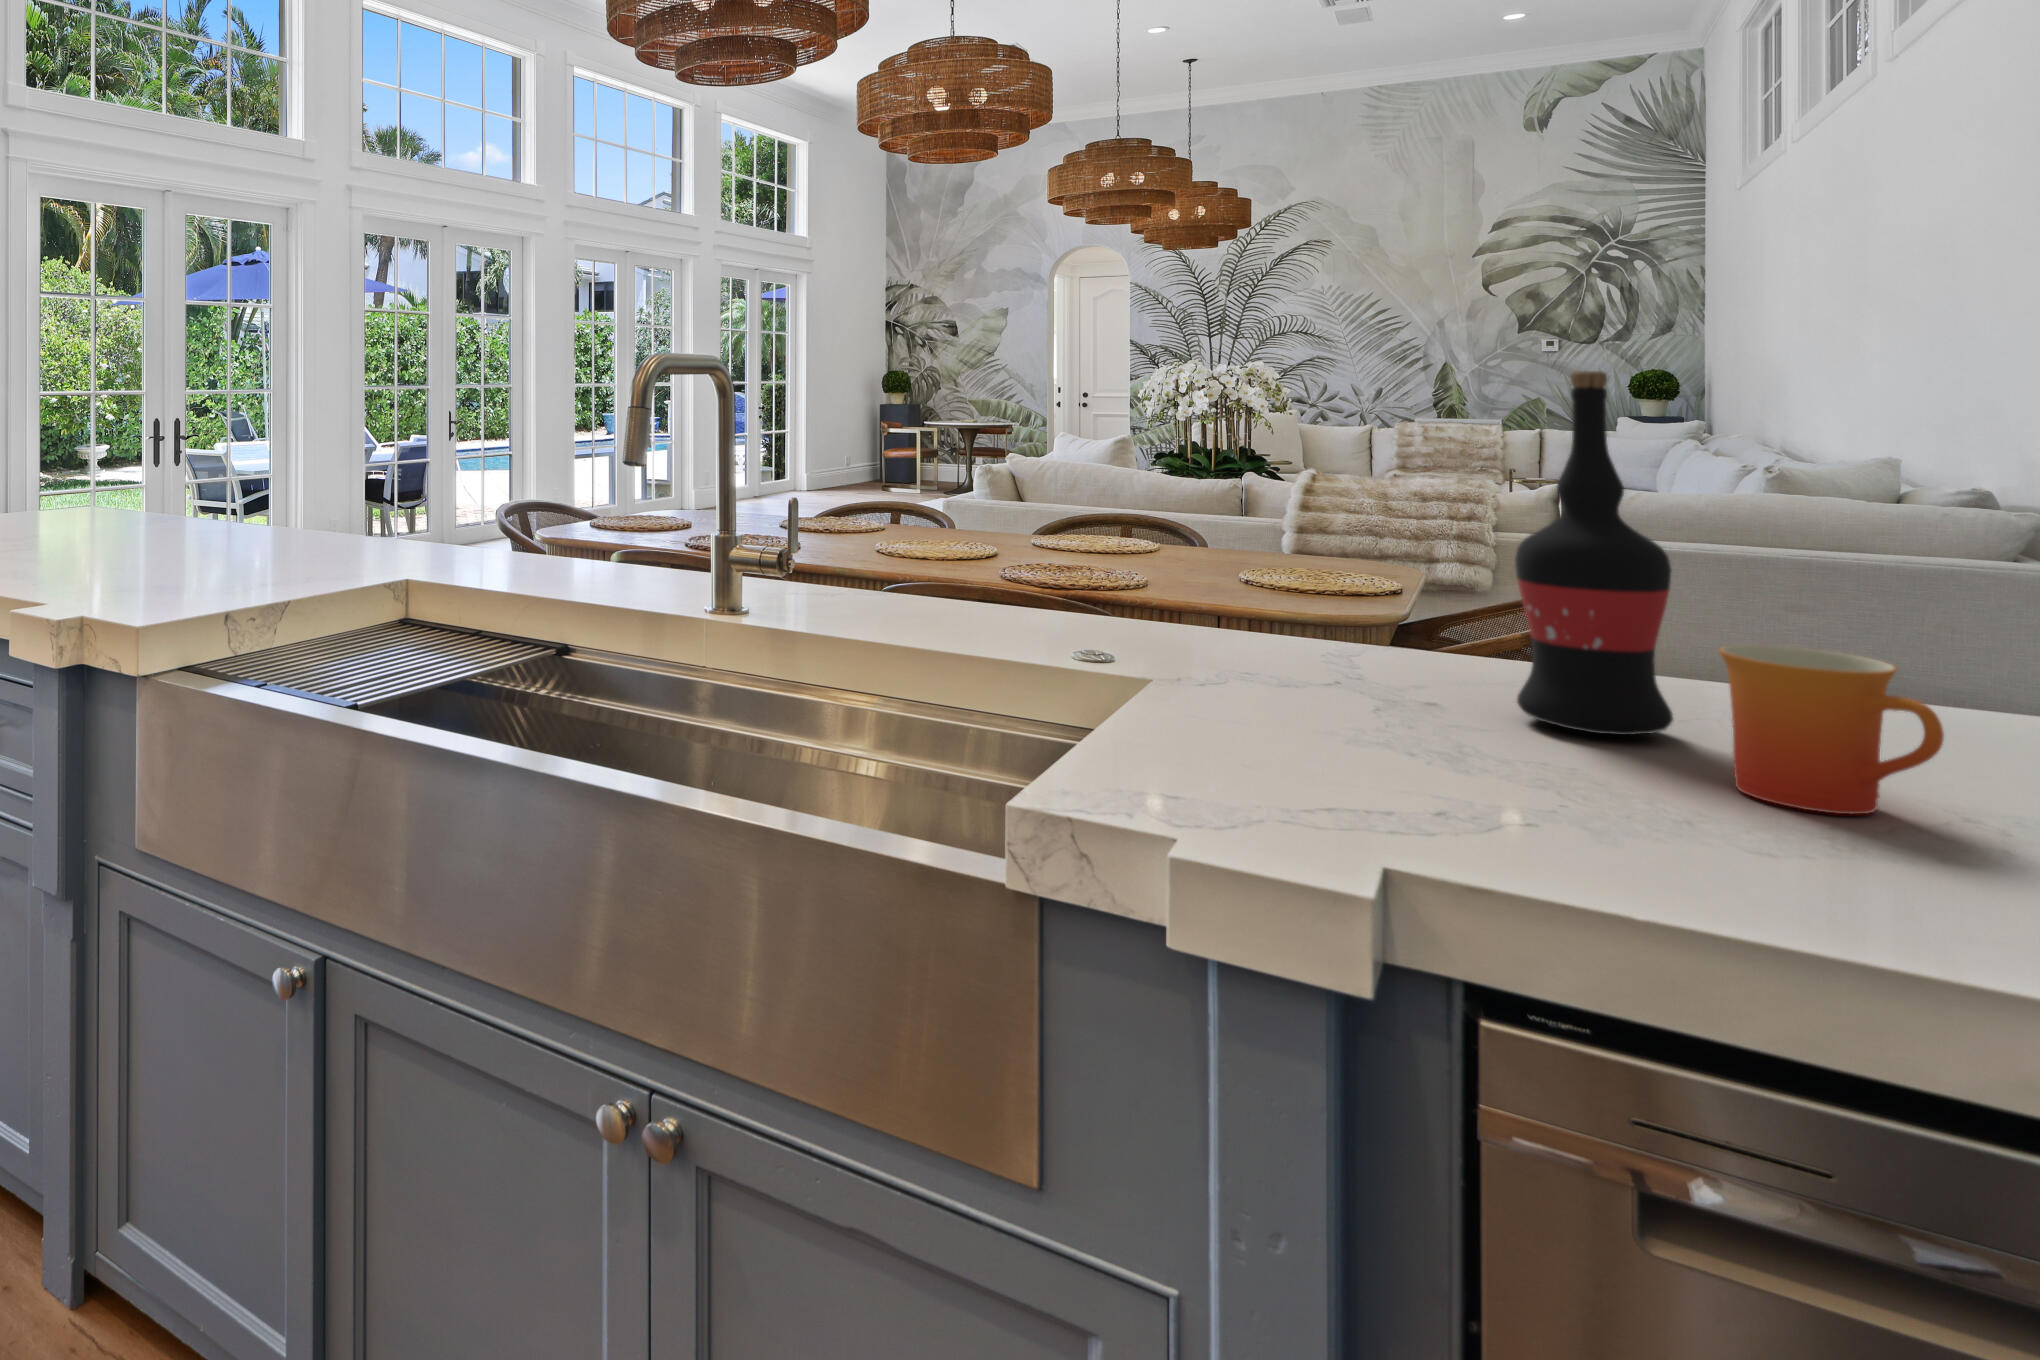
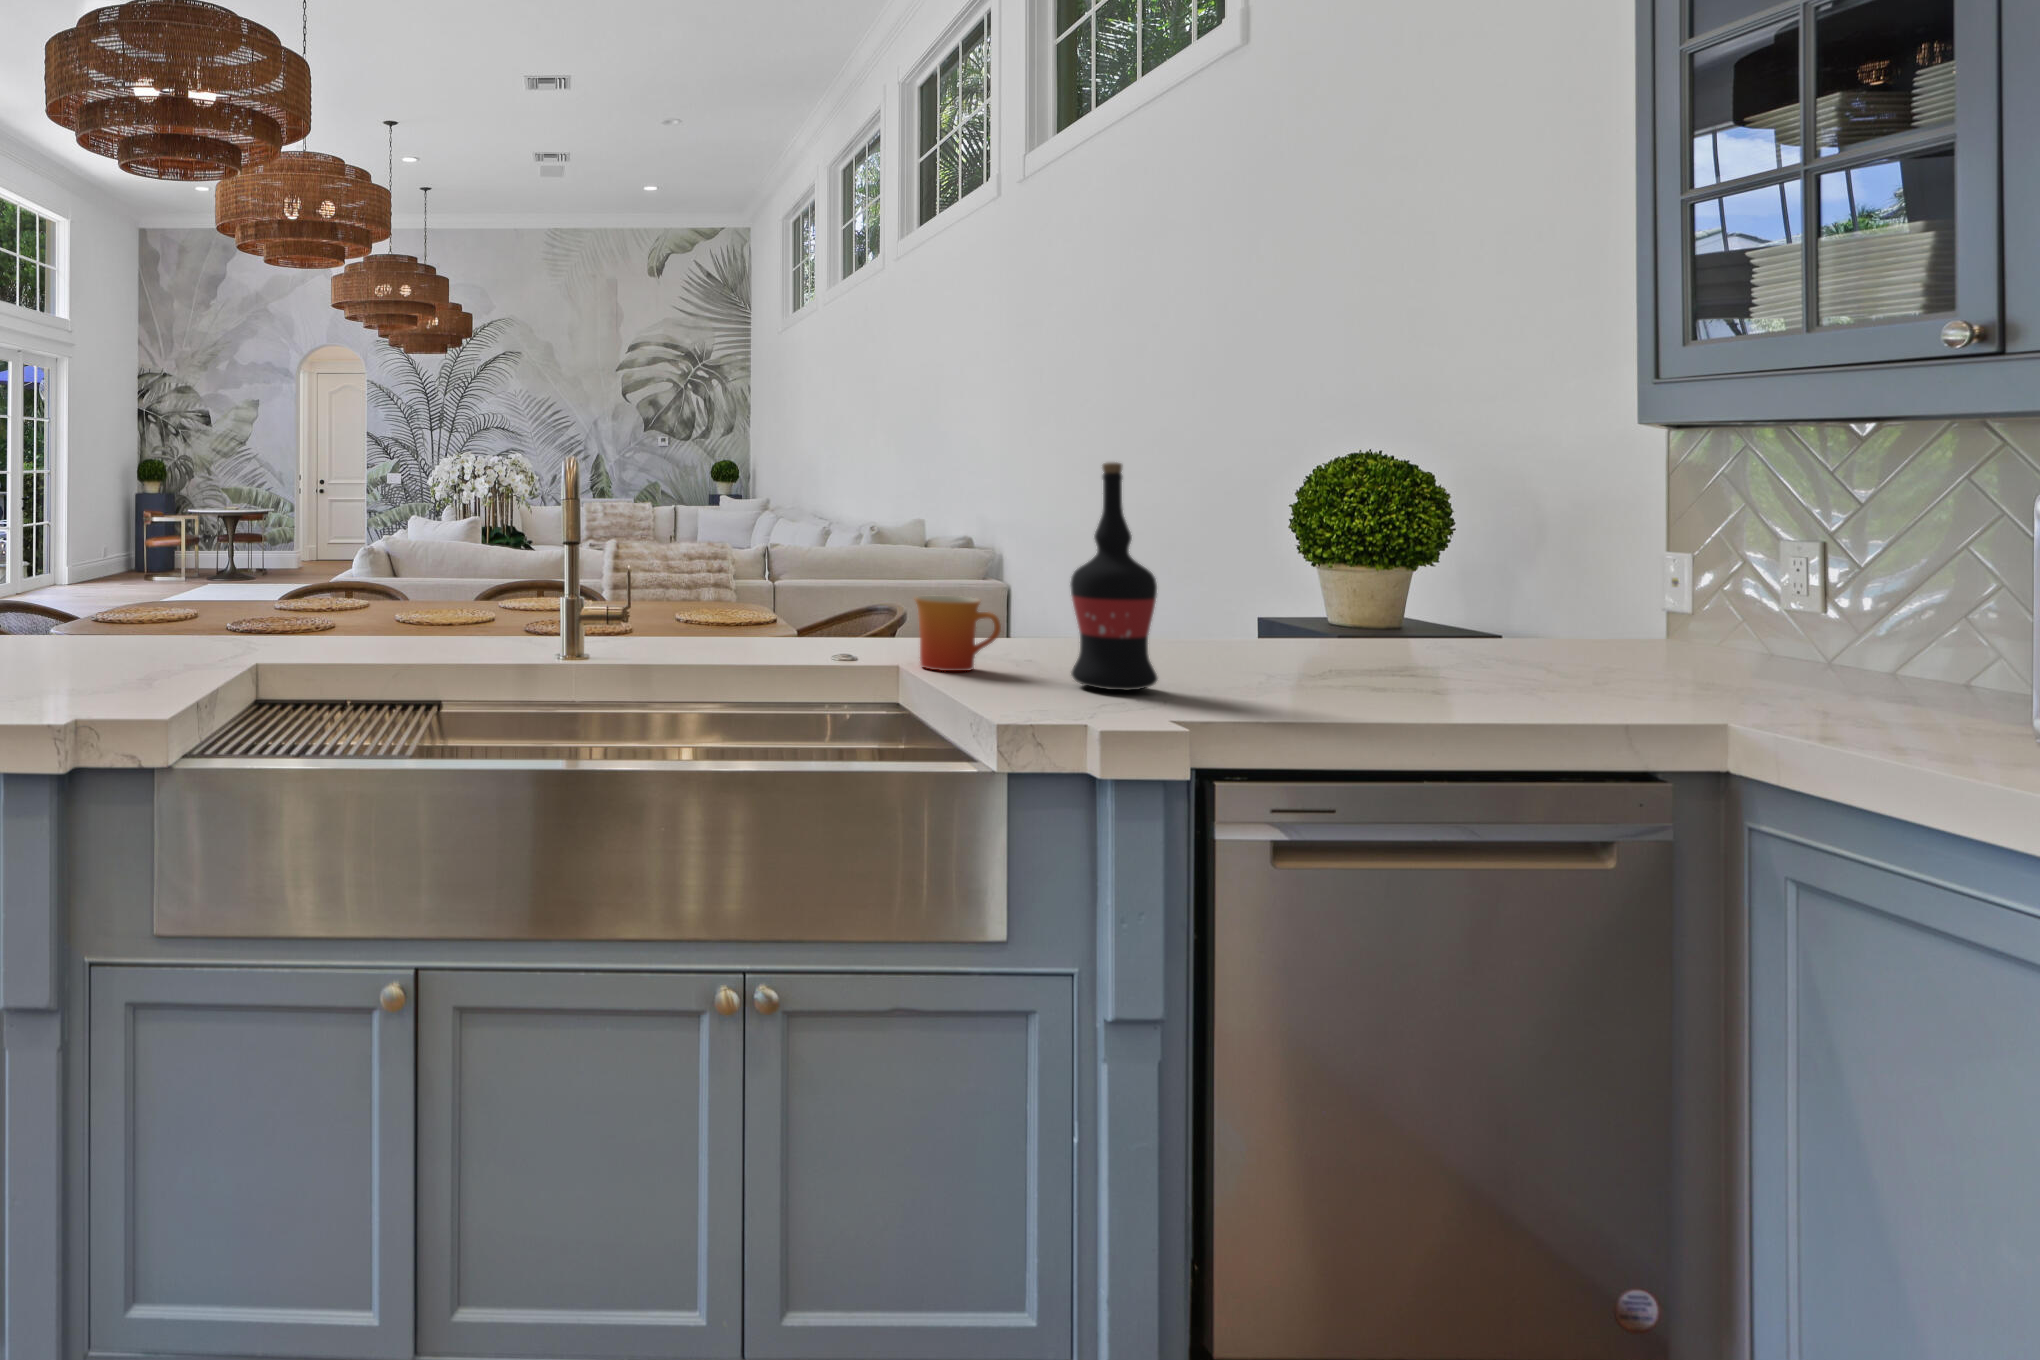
mug: present [1719,644,1944,814] -> present [915,596,1001,671]

